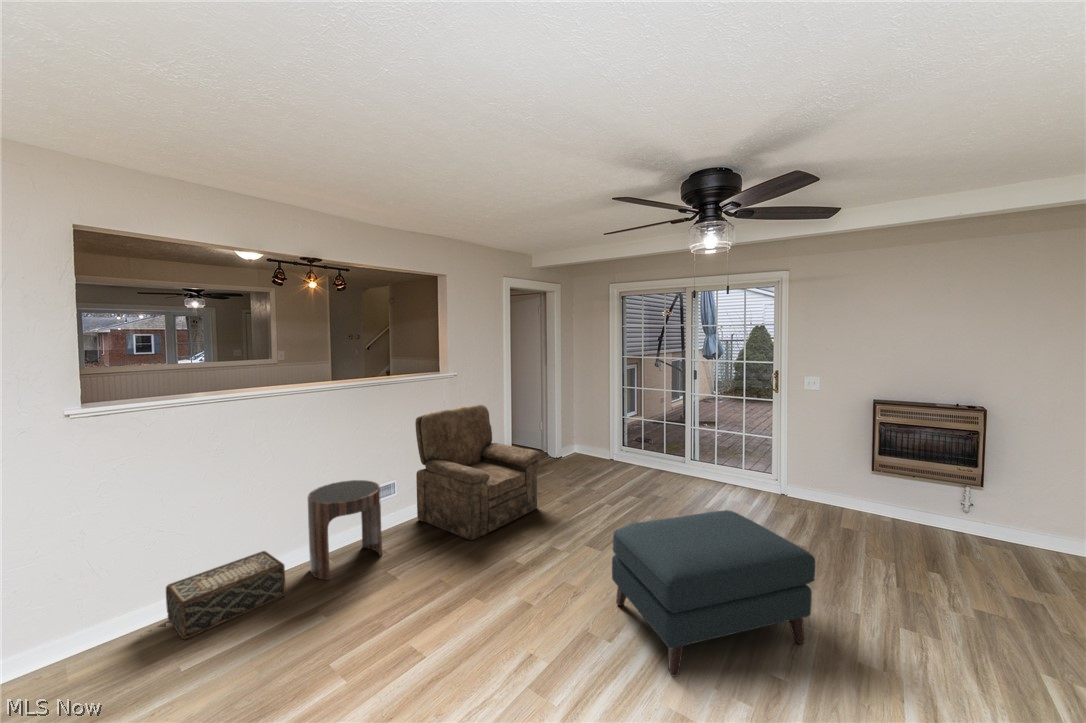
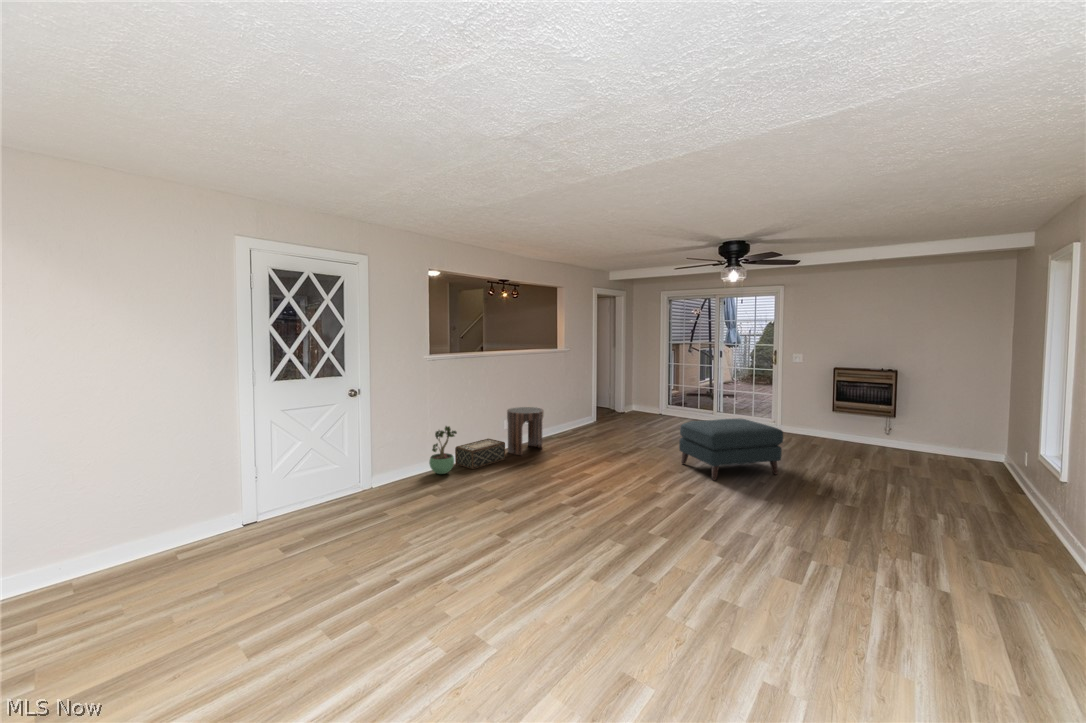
armchair: present [415,405,540,540] -> none [549,370,623,444]
potted plant: none [51,559,144,669] -> present [429,426,457,474]

